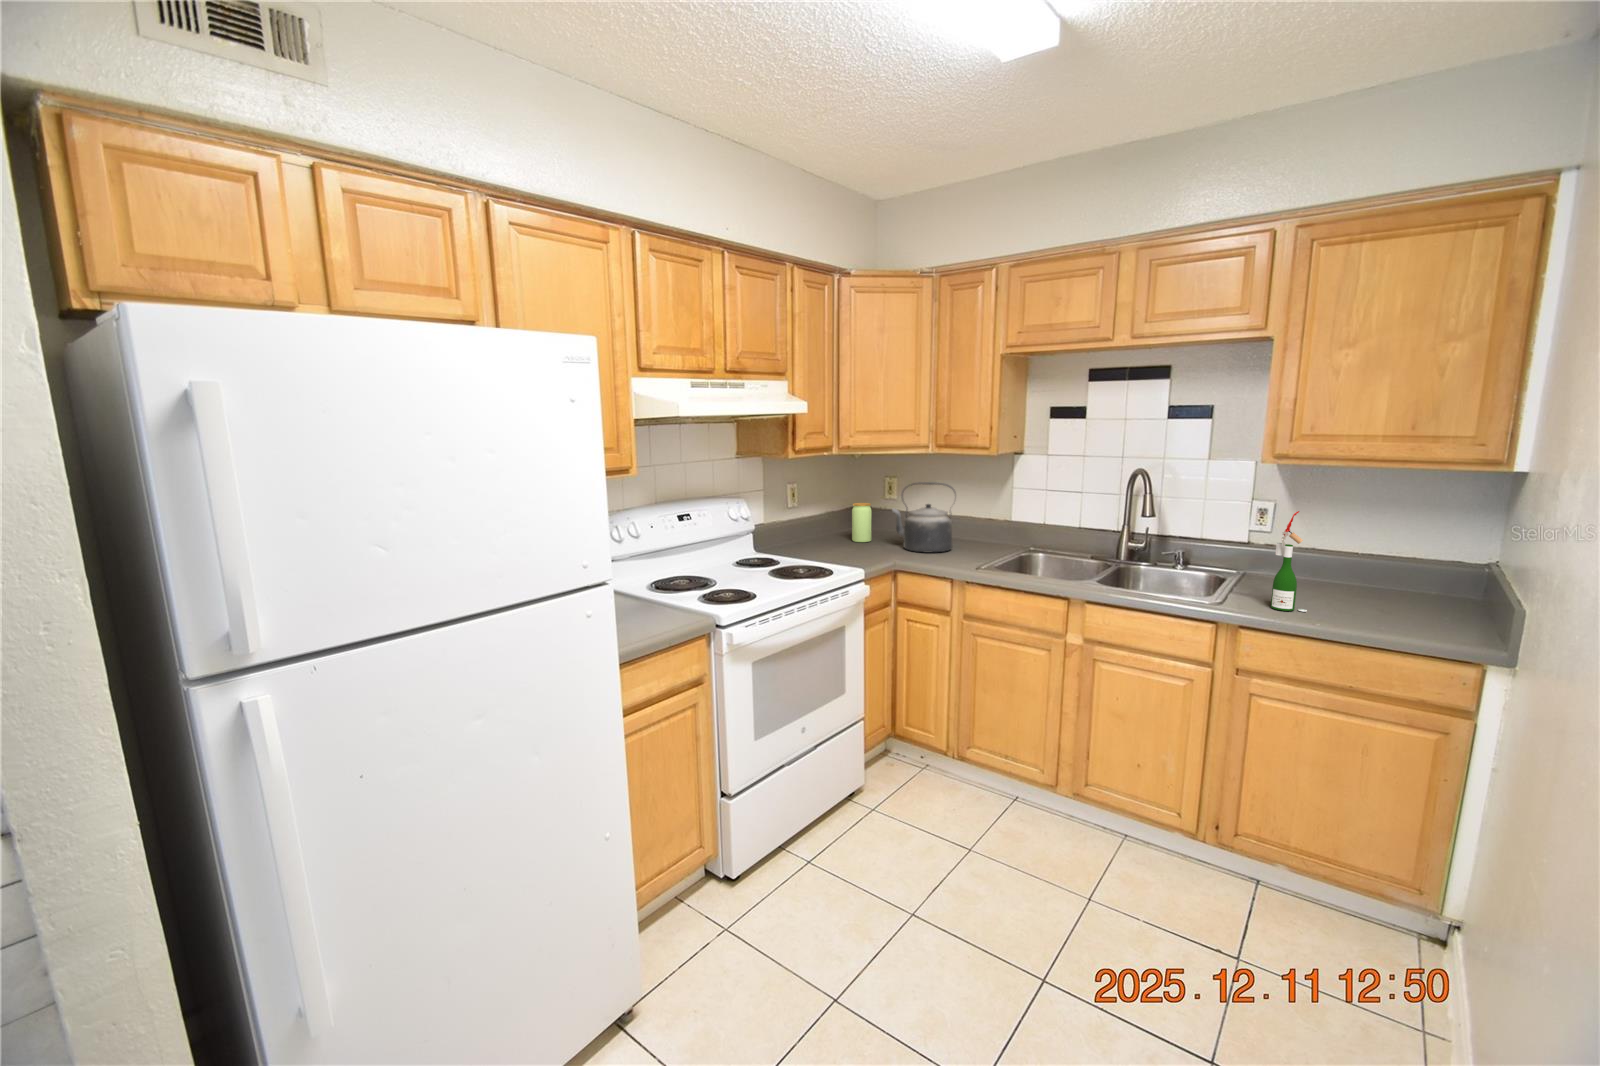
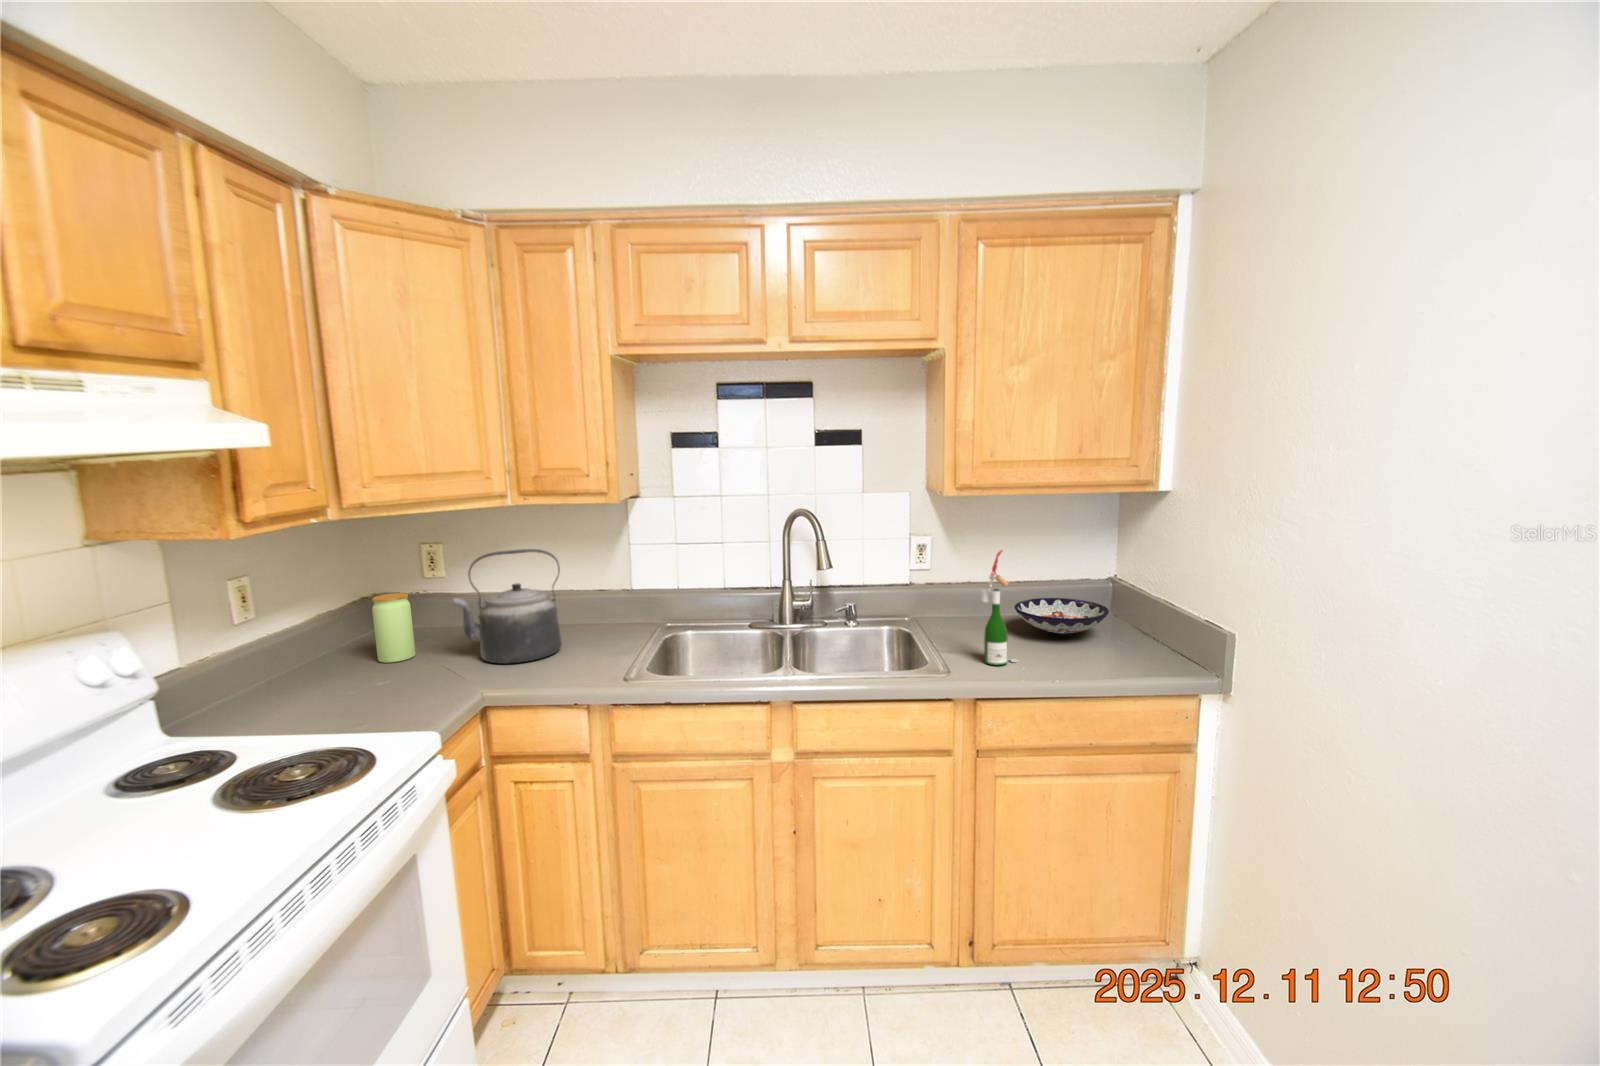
bowl: none [1341,571,1457,608] -> present [1015,598,1109,637]

